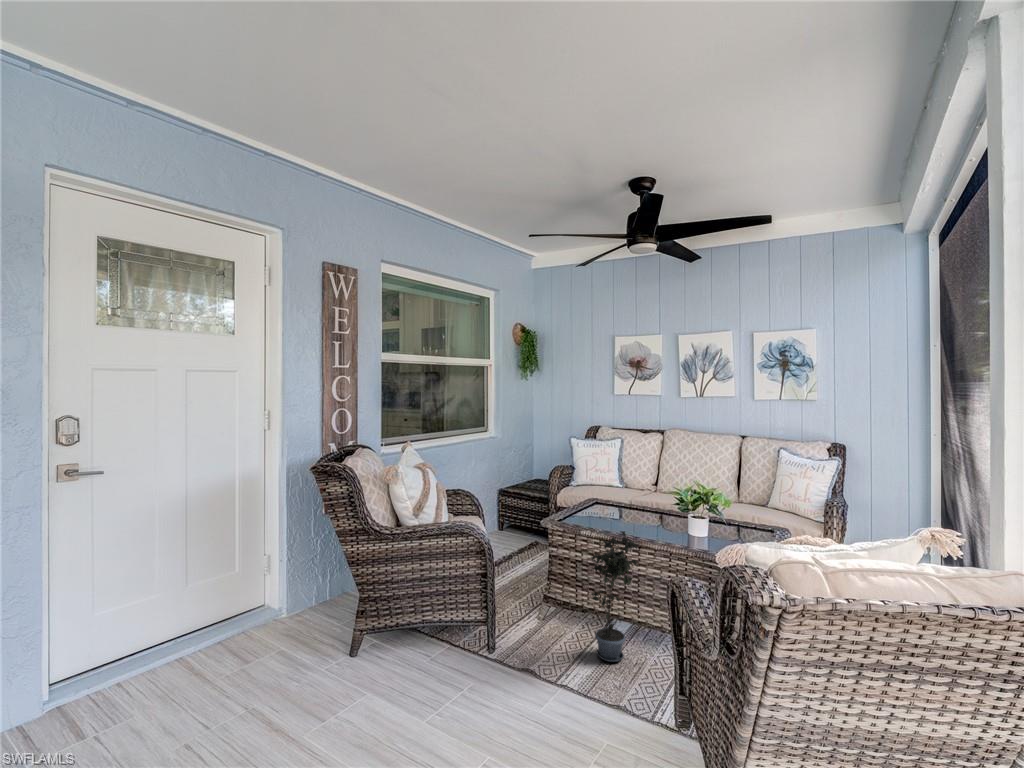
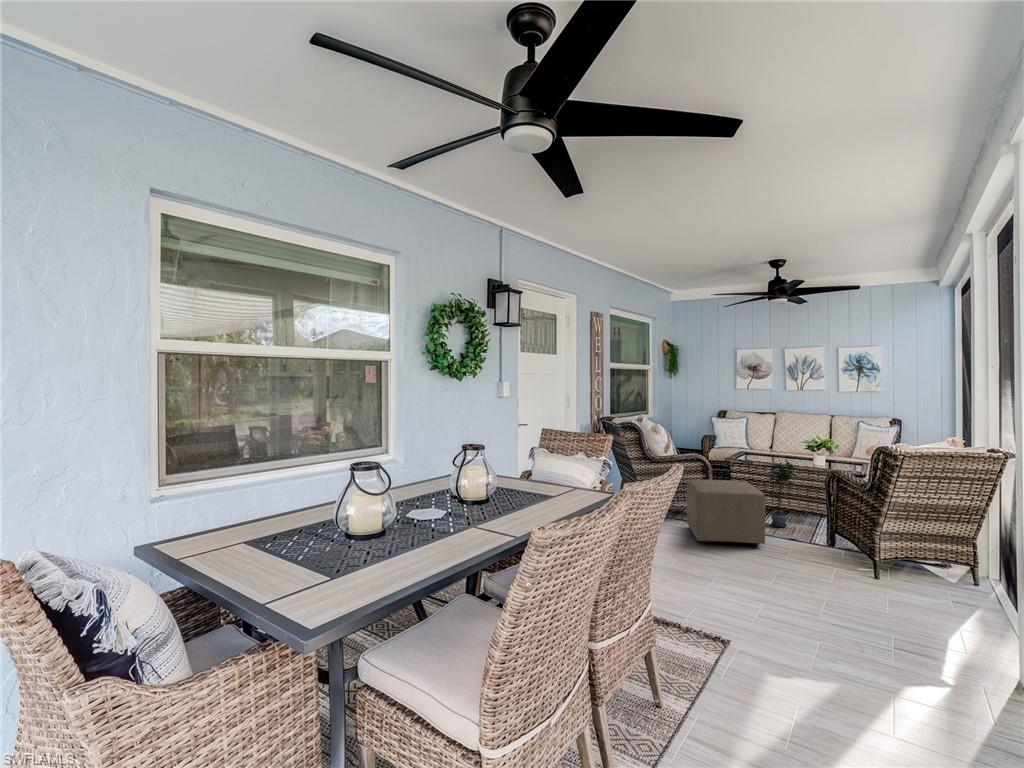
ottoman: none [400,576,543,738] -> present [687,480,765,546]

